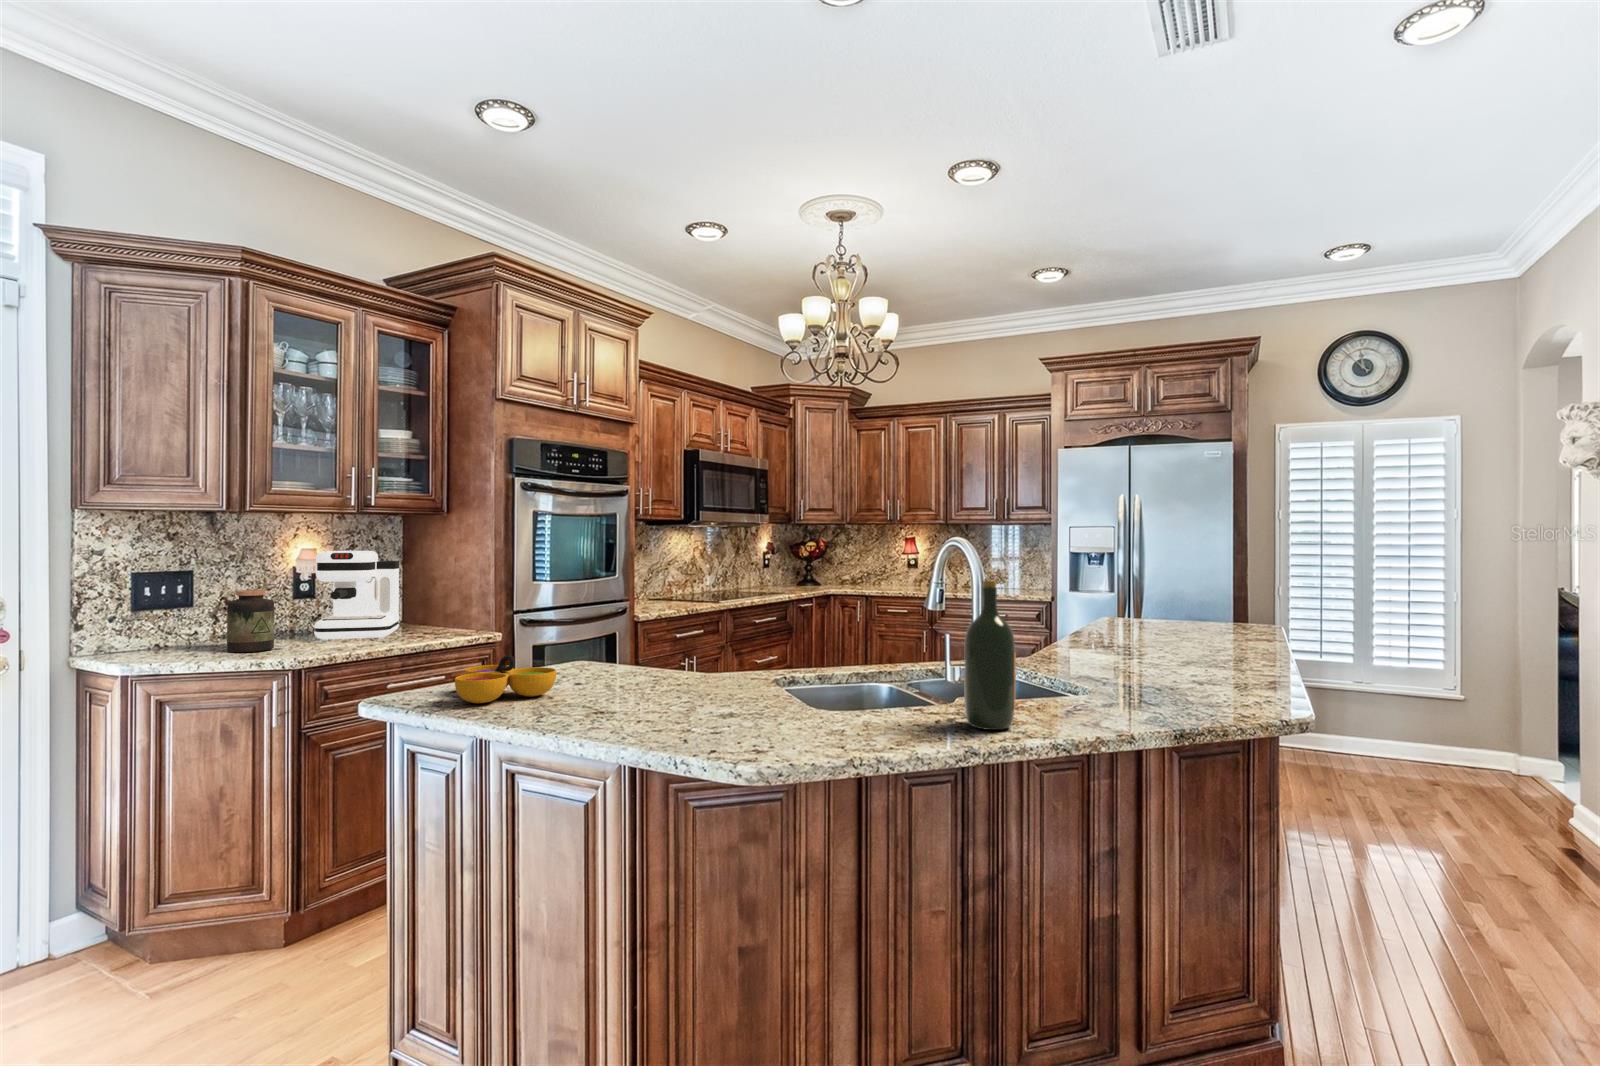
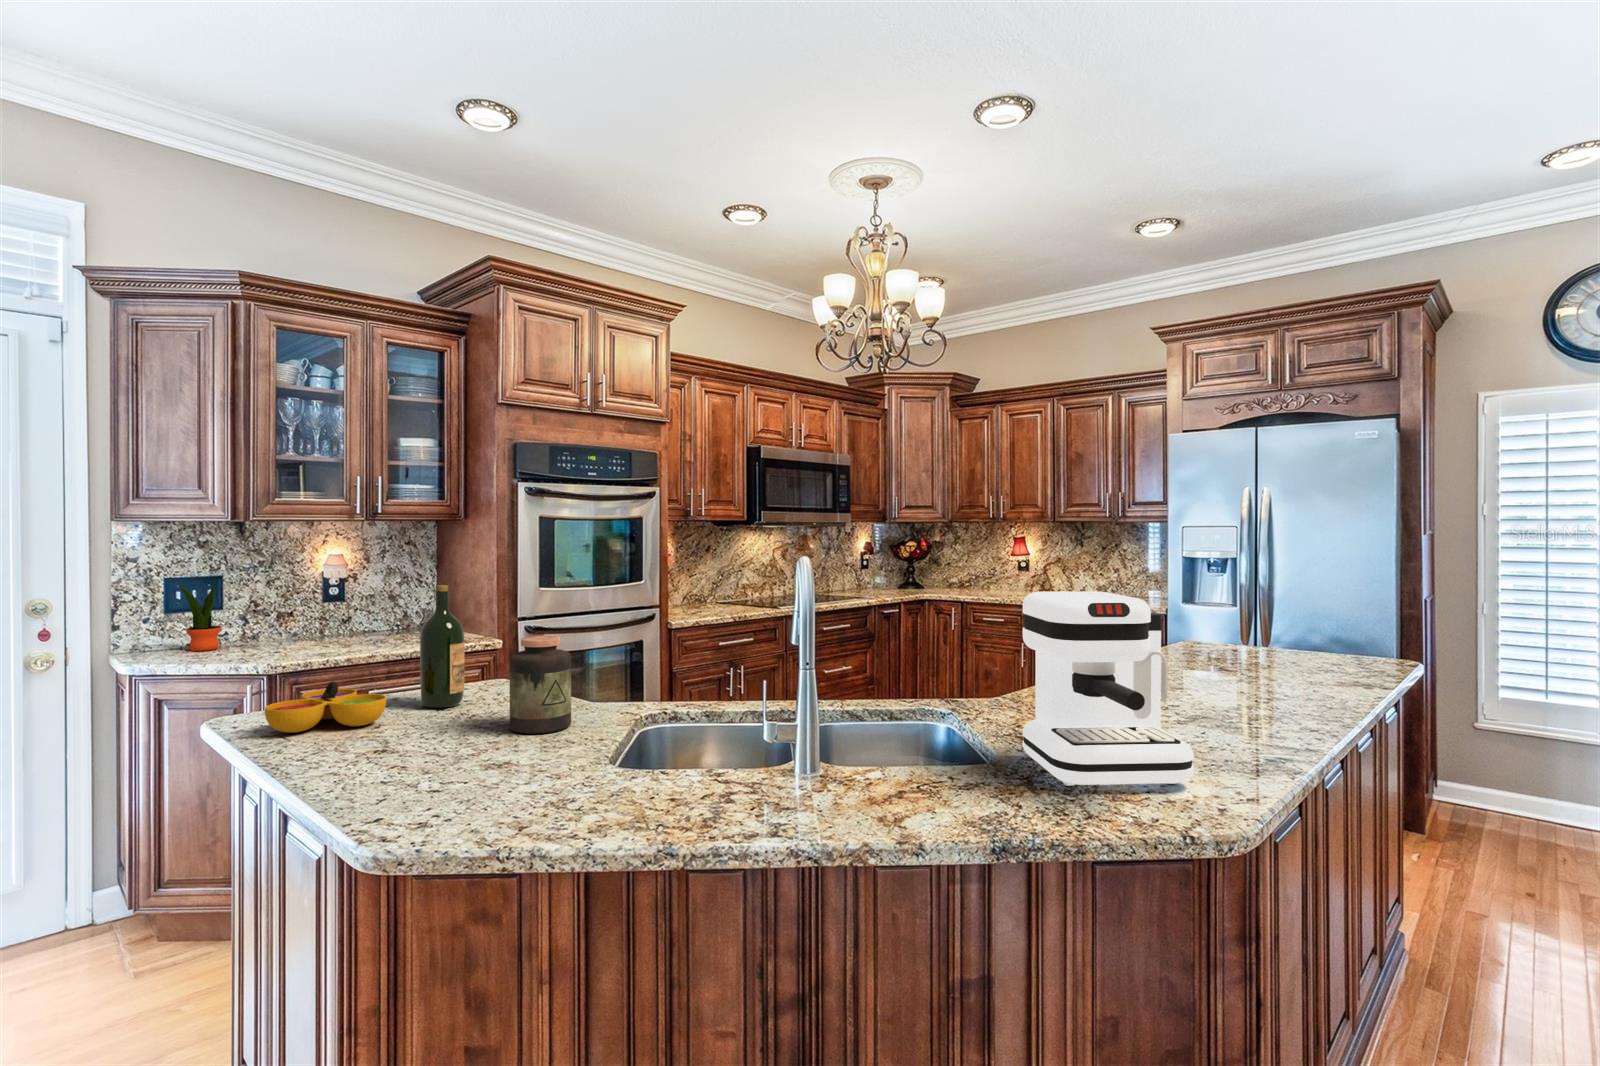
coffee maker: present [314,551,399,641] -> present [1022,591,1194,786]
potted plant: none [156,575,206,651] -> present [180,582,221,651]
wine bottle: present [965,580,1016,730] -> present [420,585,465,708]
jar: present [227,590,274,652] -> present [510,636,571,734]

